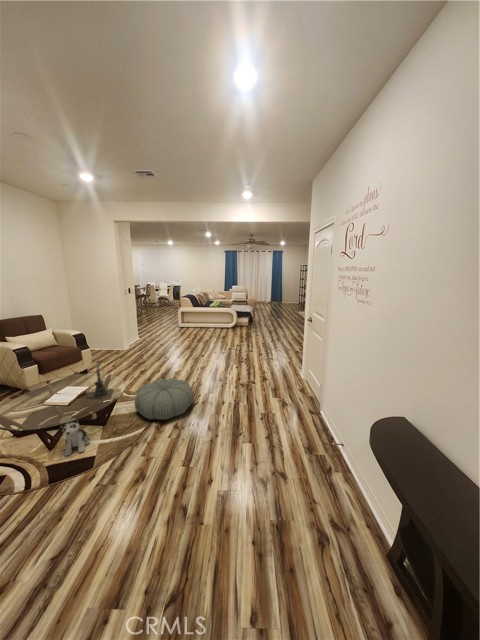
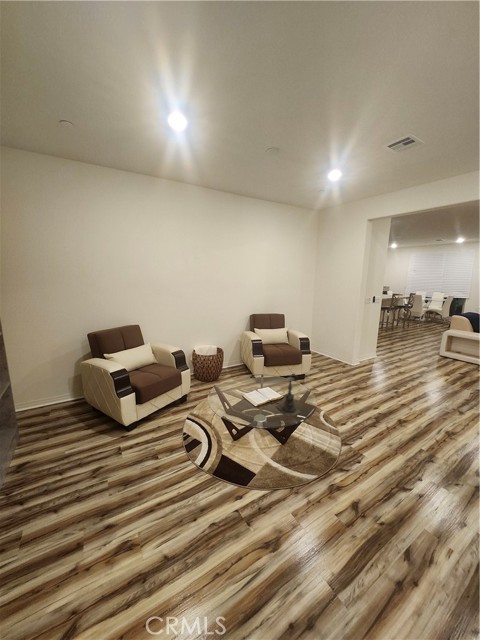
pouf: present [135,378,194,420] -> none [318,421,404,492]
plush toy: present [59,416,90,456] -> none [237,421,262,462]

